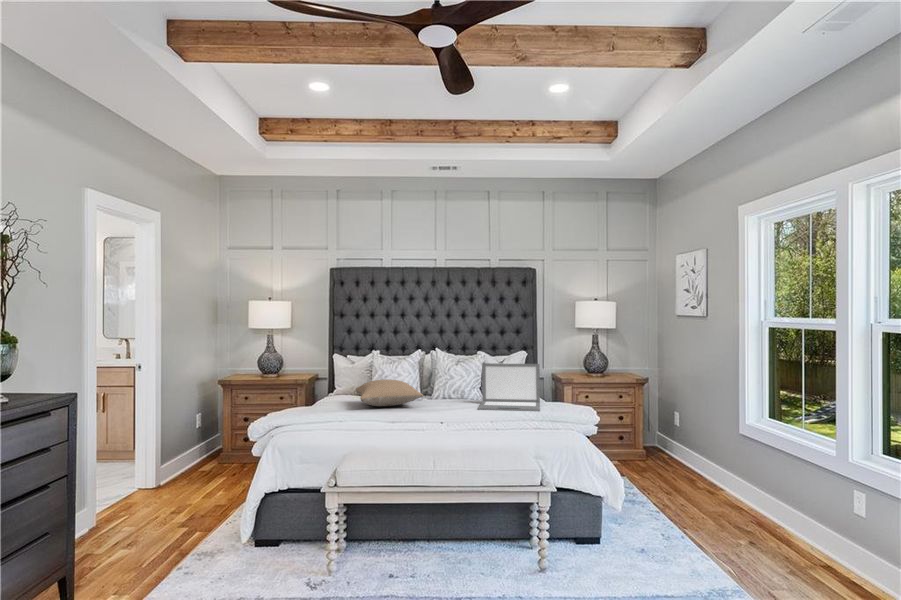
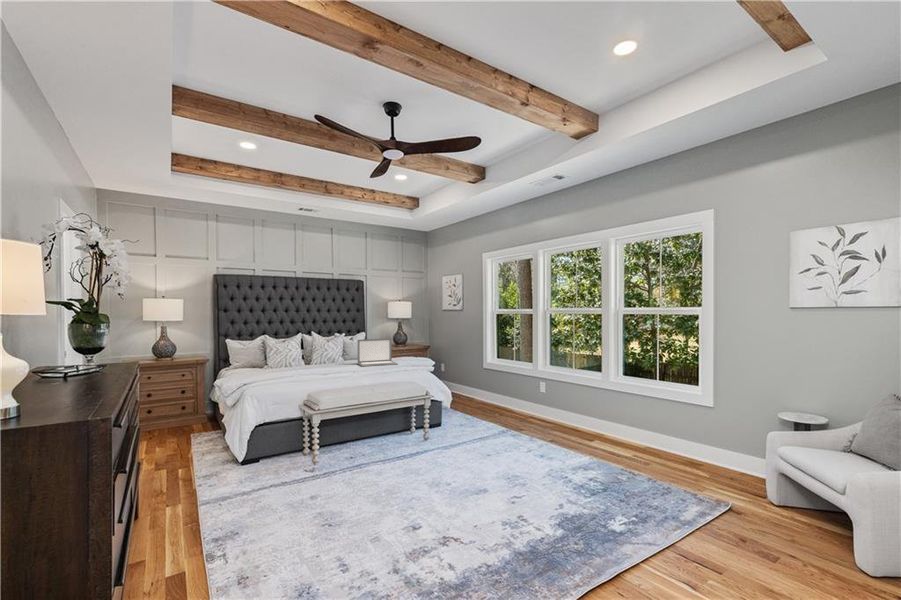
pillow: present [356,379,423,407] -> none [273,353,329,370]

